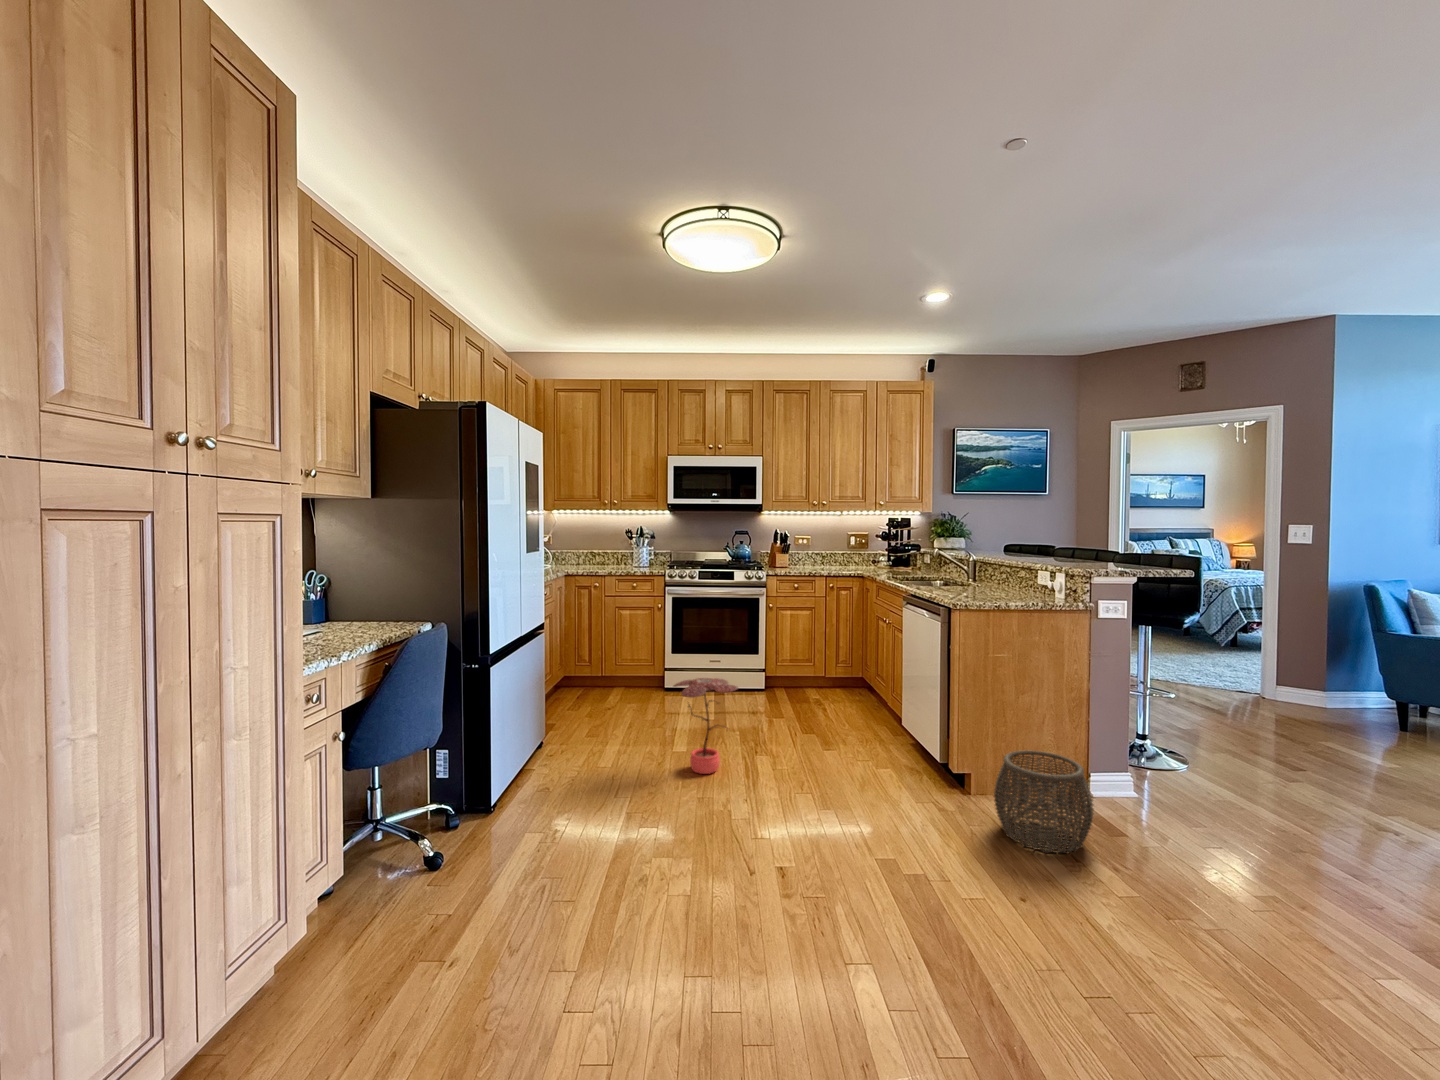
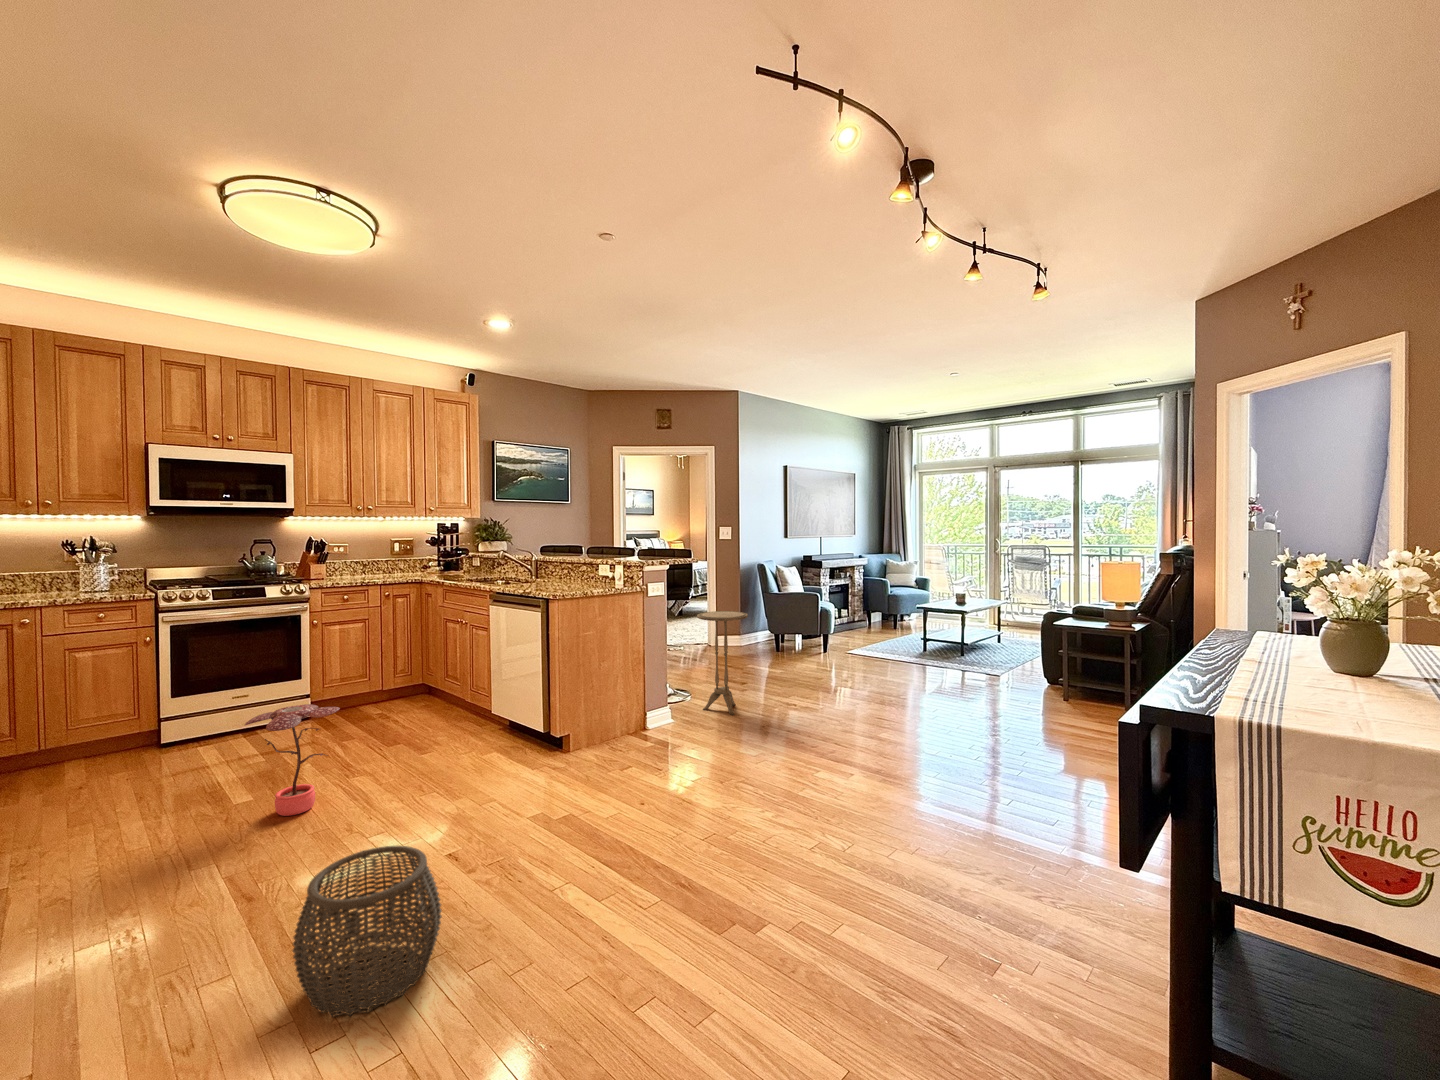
side table: none [1193,653,1295,820] -> present [697,611,748,715]
woven basket: present [994,750,1094,854] -> present [293,846,442,1017]

